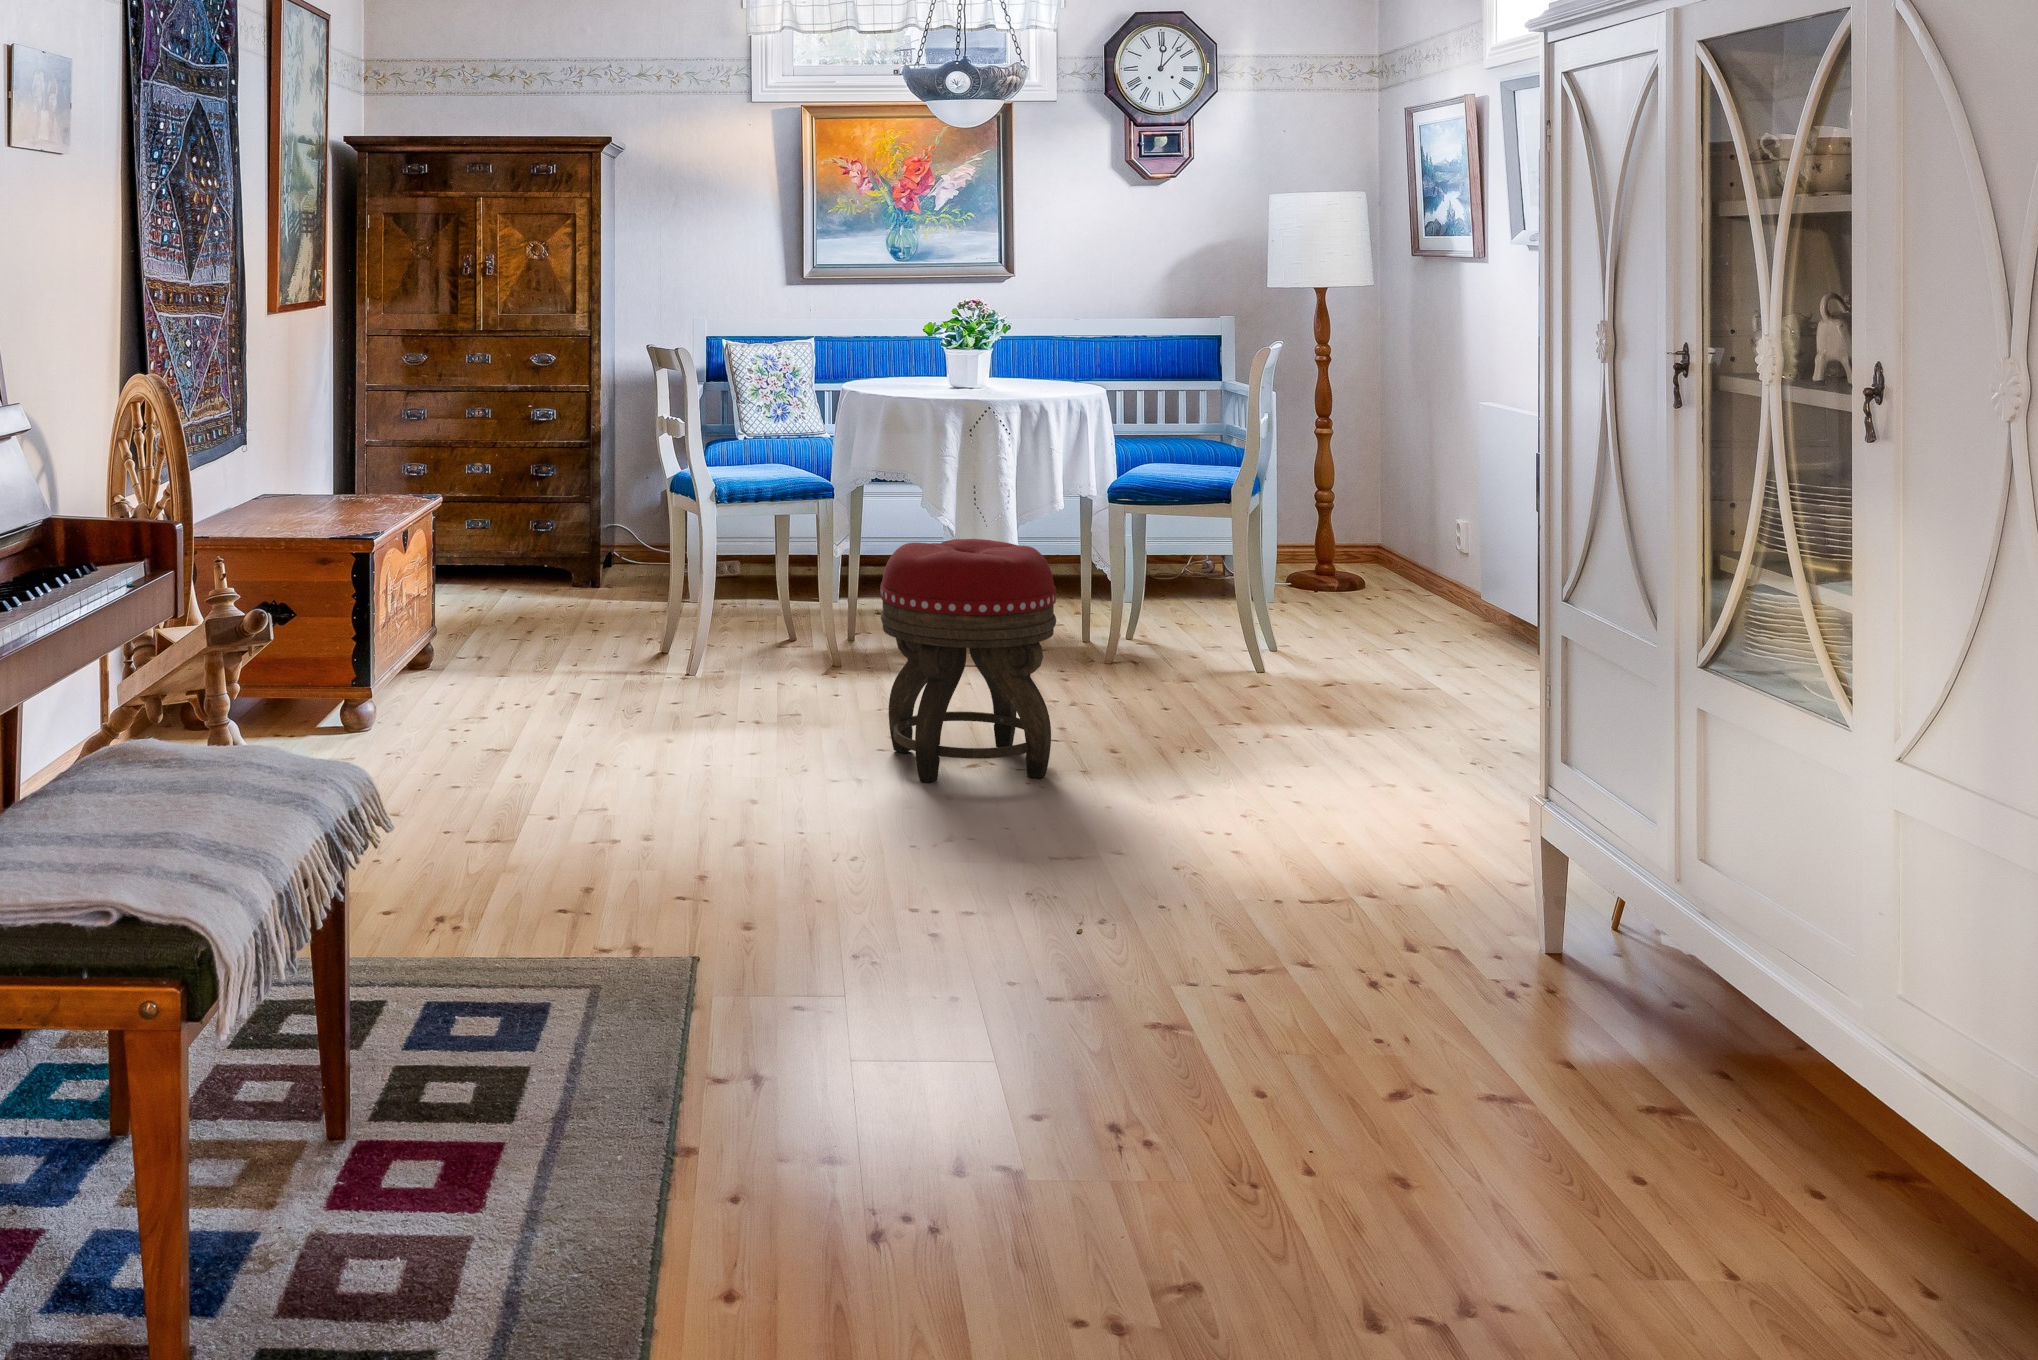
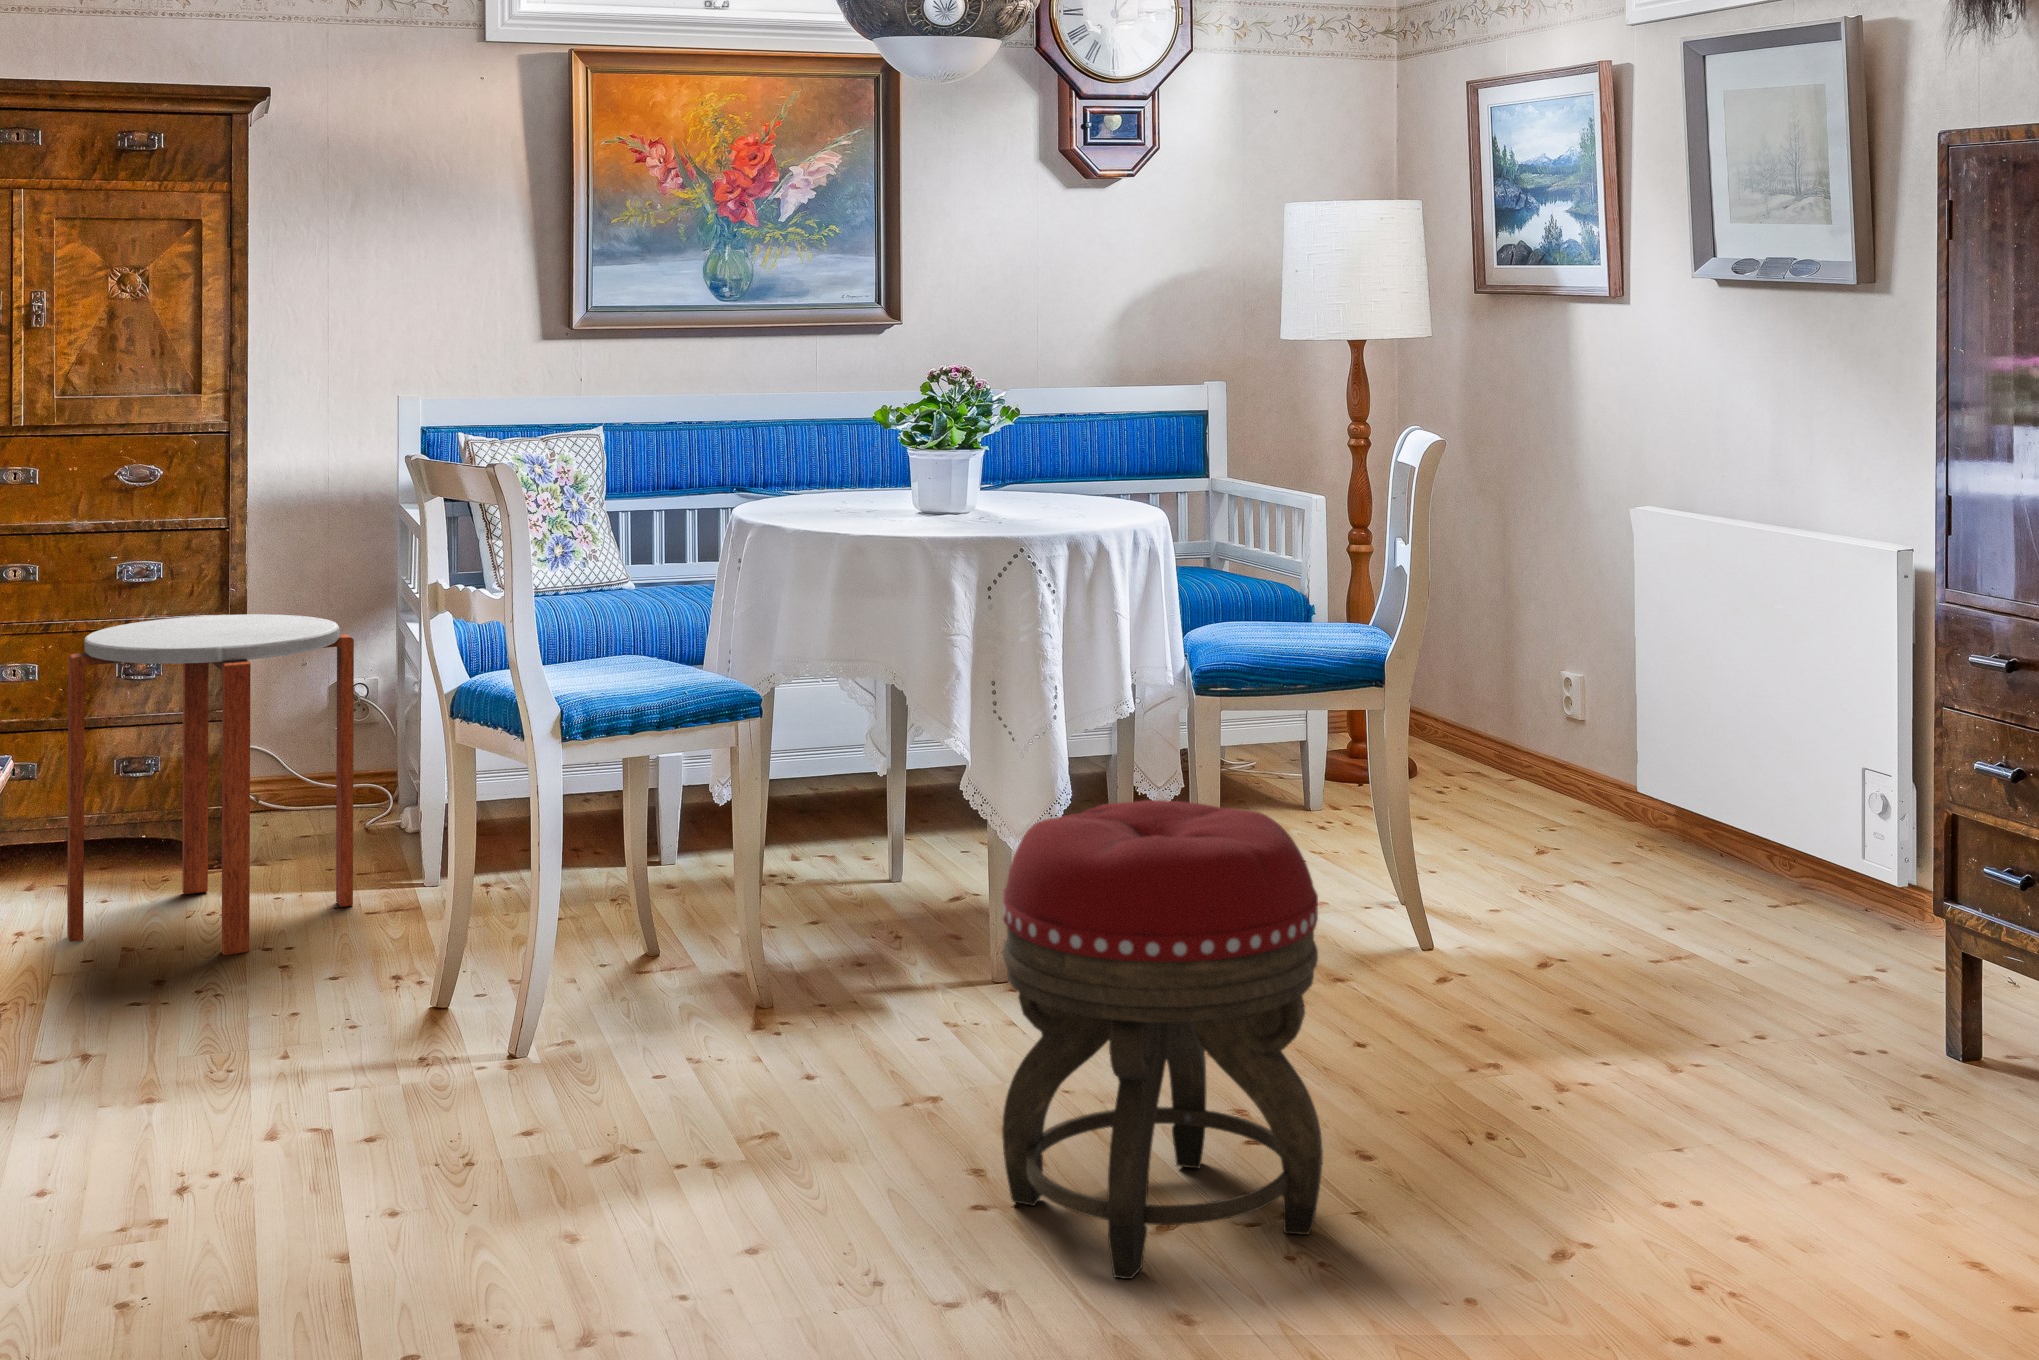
side table: none [495,439,645,622] -> present [67,614,354,955]

